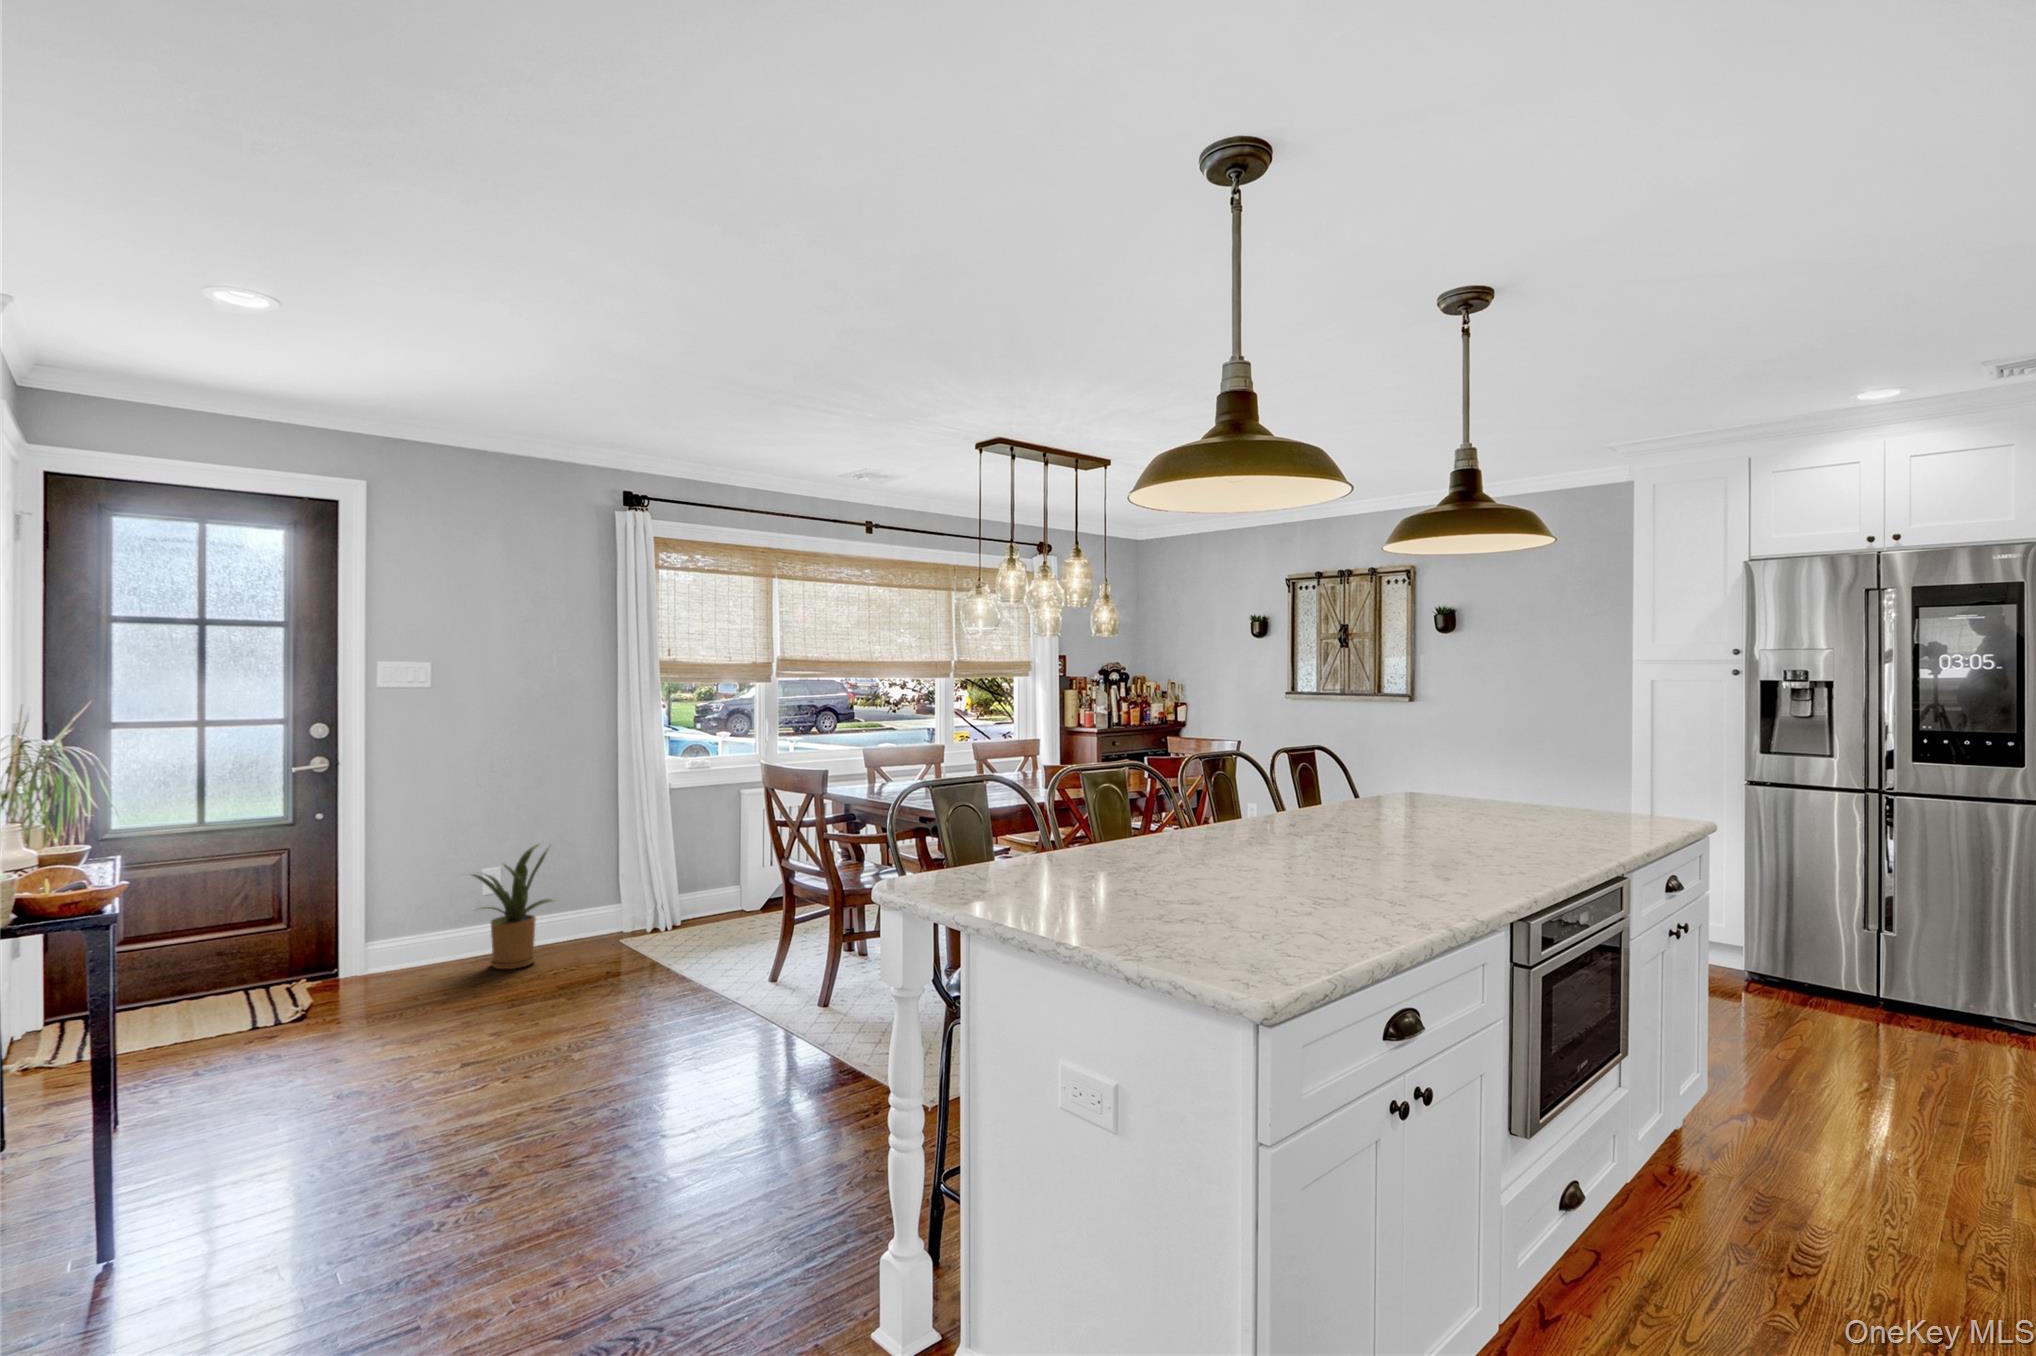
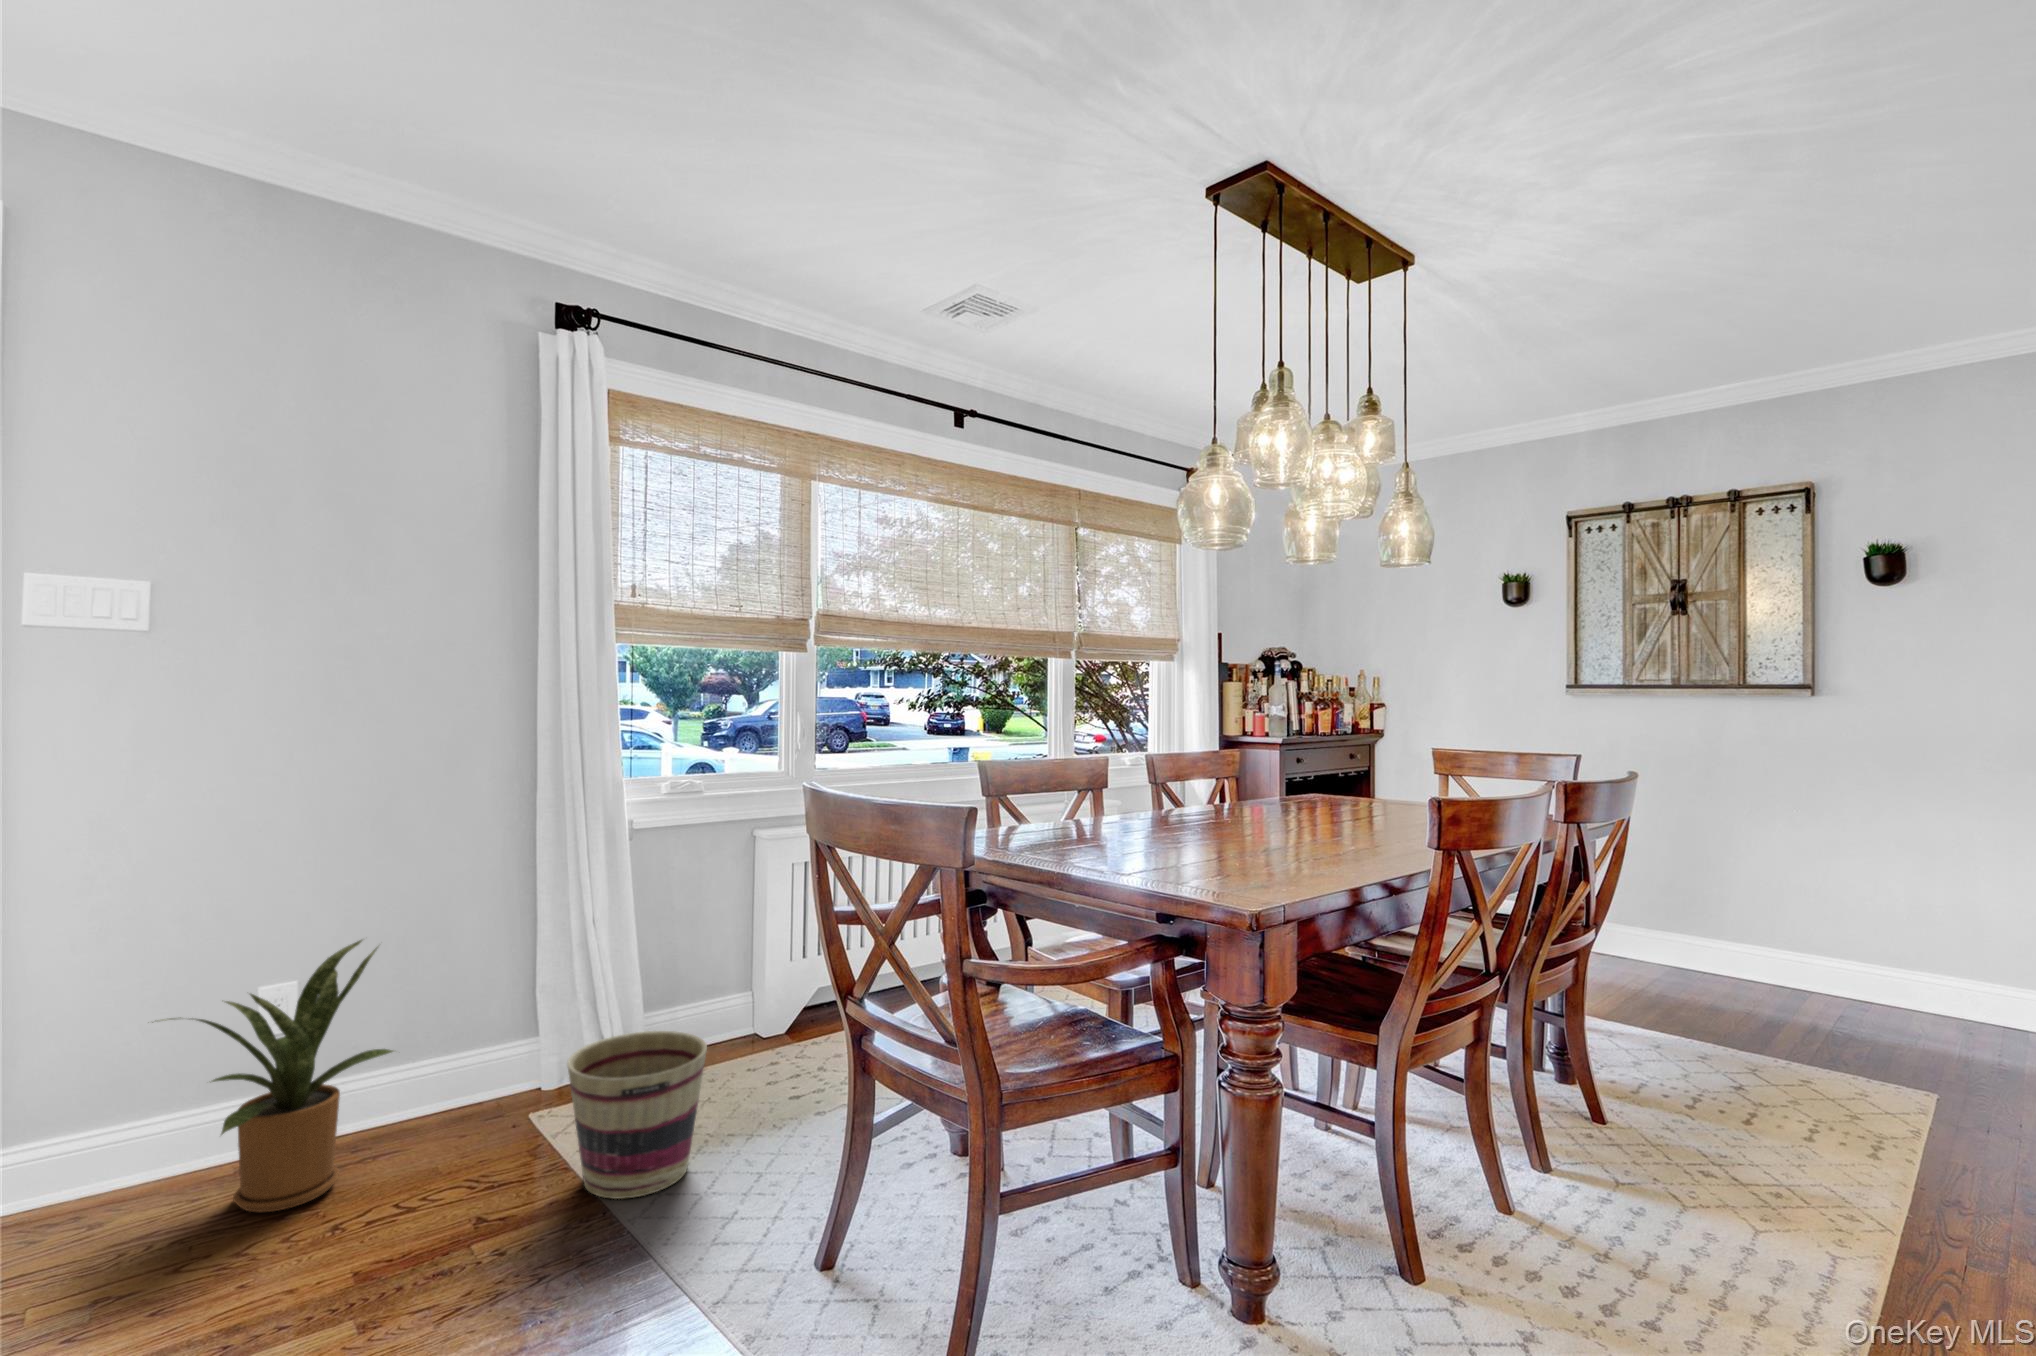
basket: none [648,891,717,965] -> present [567,1031,707,1199]

